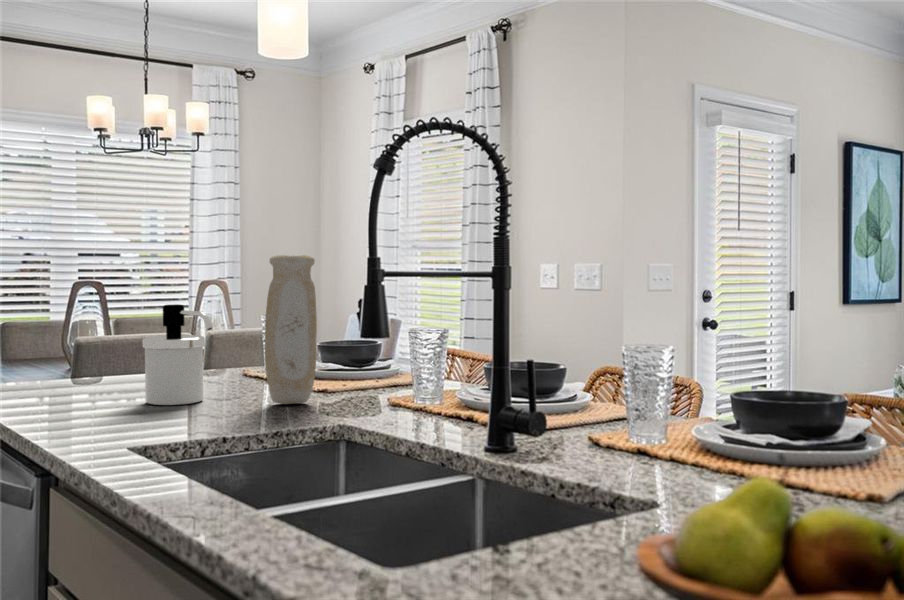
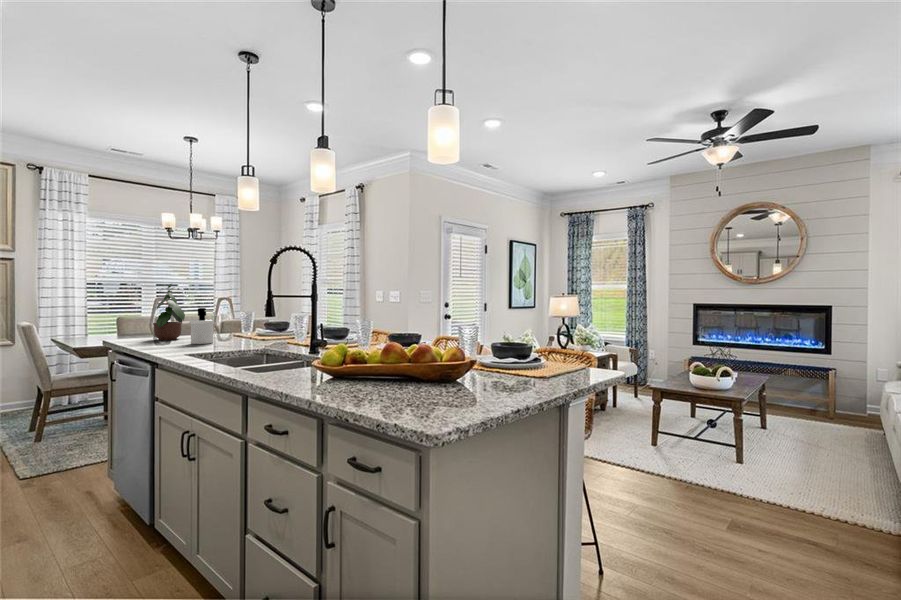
potted plant: none [44,238,141,387] -> present [153,284,185,340]
vase: present [265,255,317,404] -> none [237,291,256,343]

